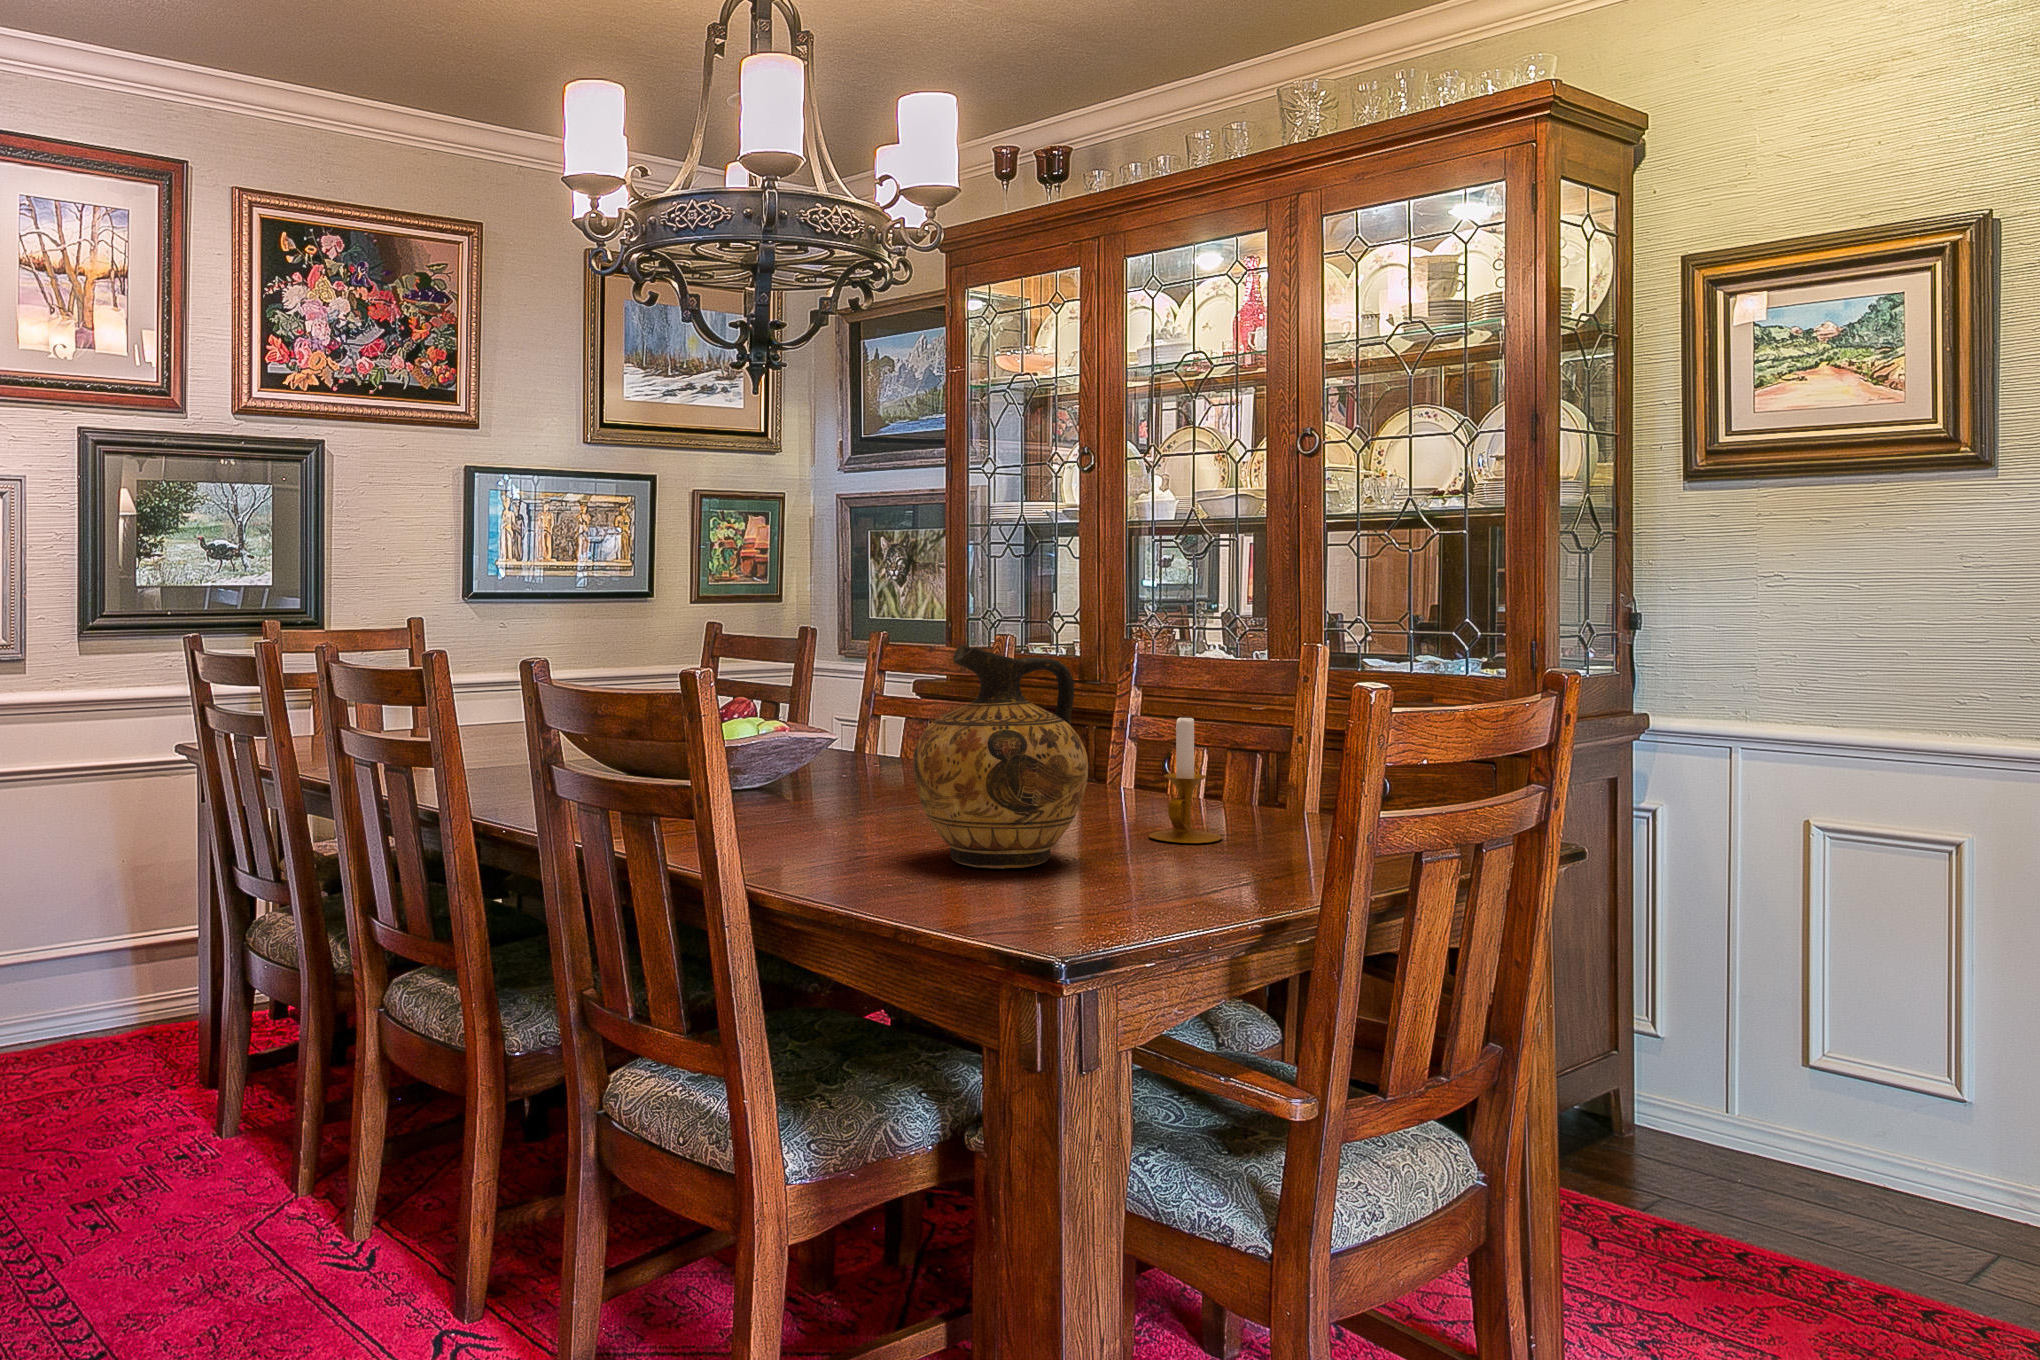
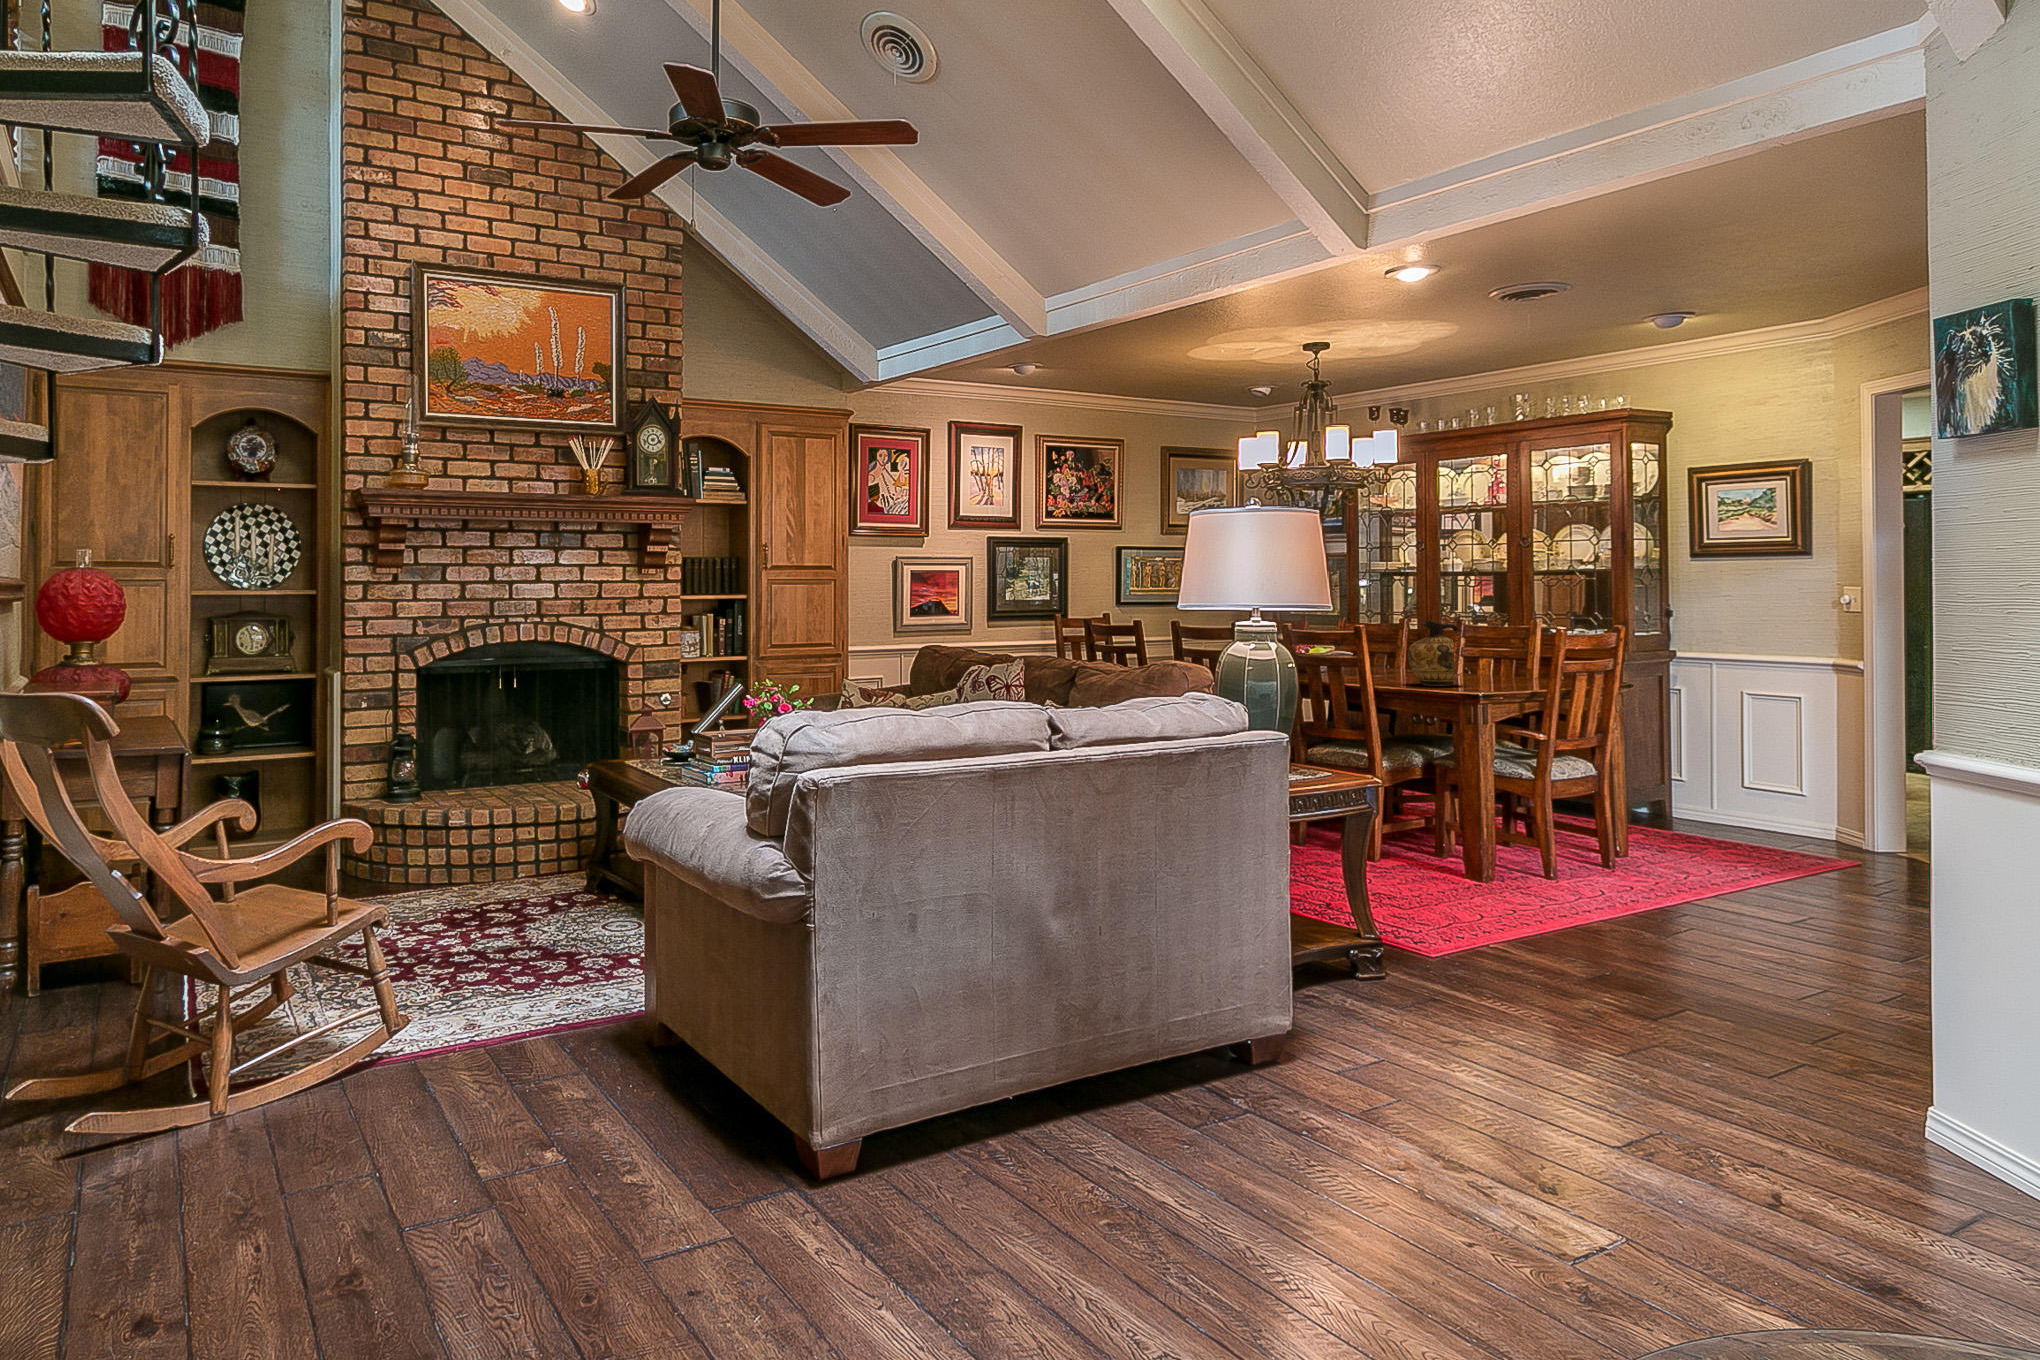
candlestick: present [1149,718,1222,843] -> none [1480,644,1506,683]

